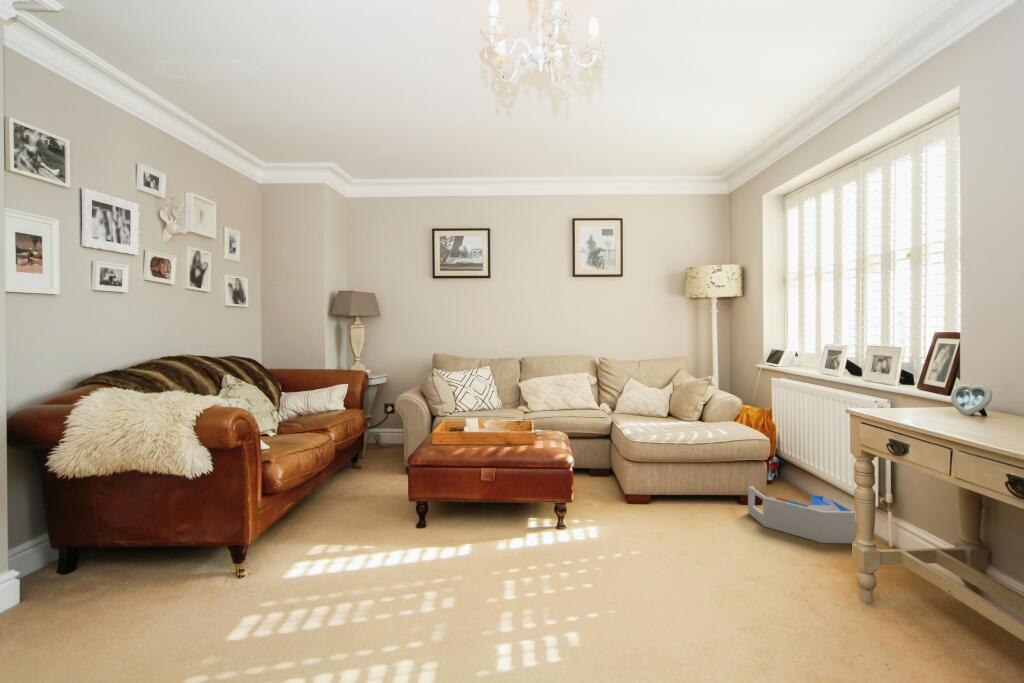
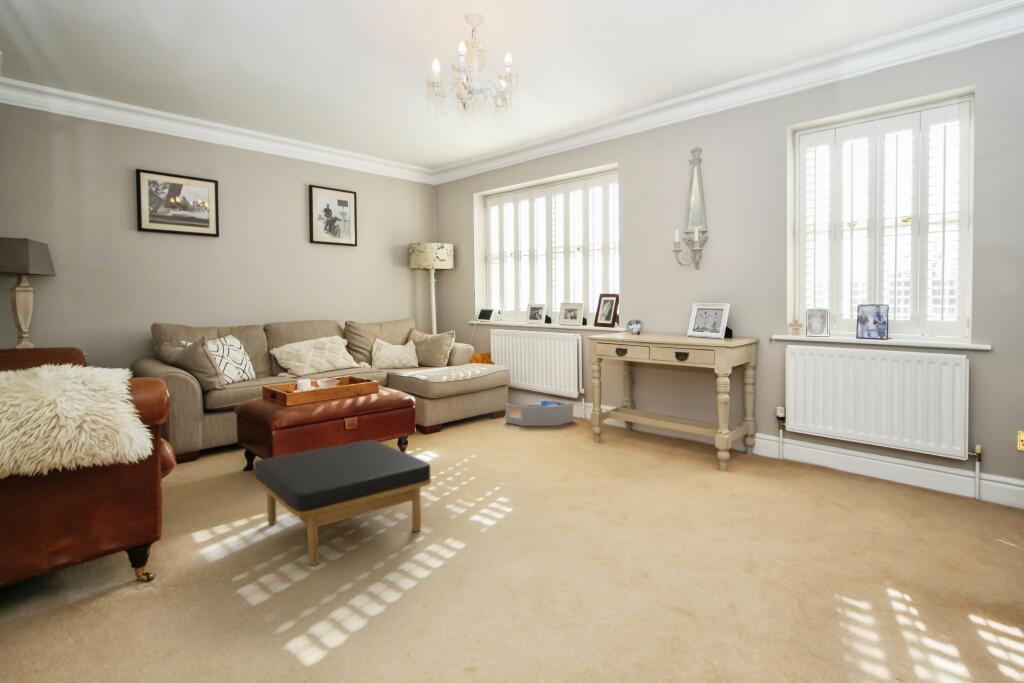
ottoman: none [259,496,454,640] -> present [254,440,431,565]

